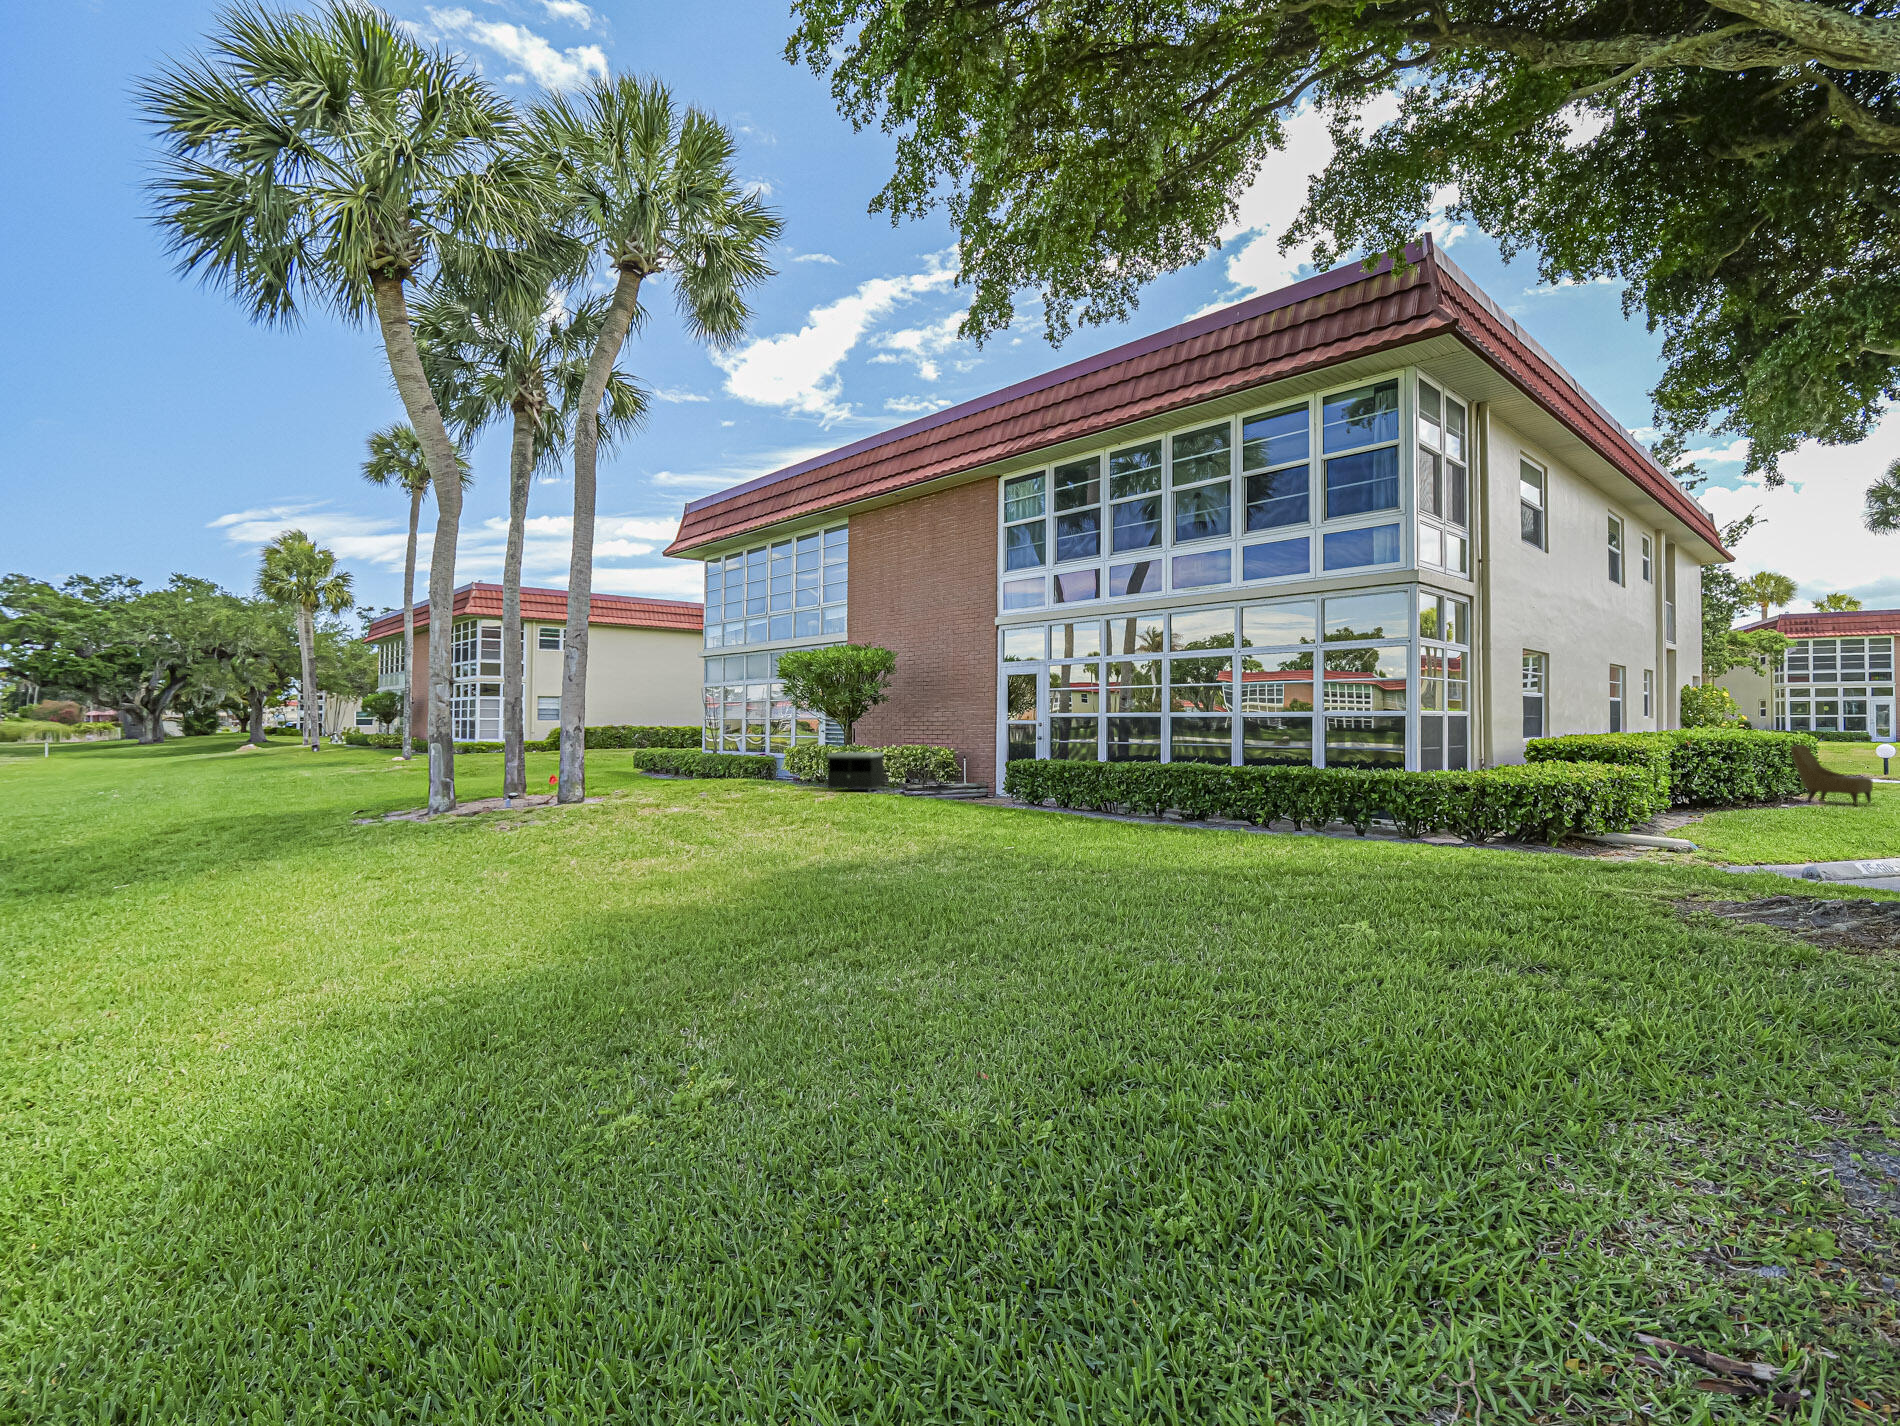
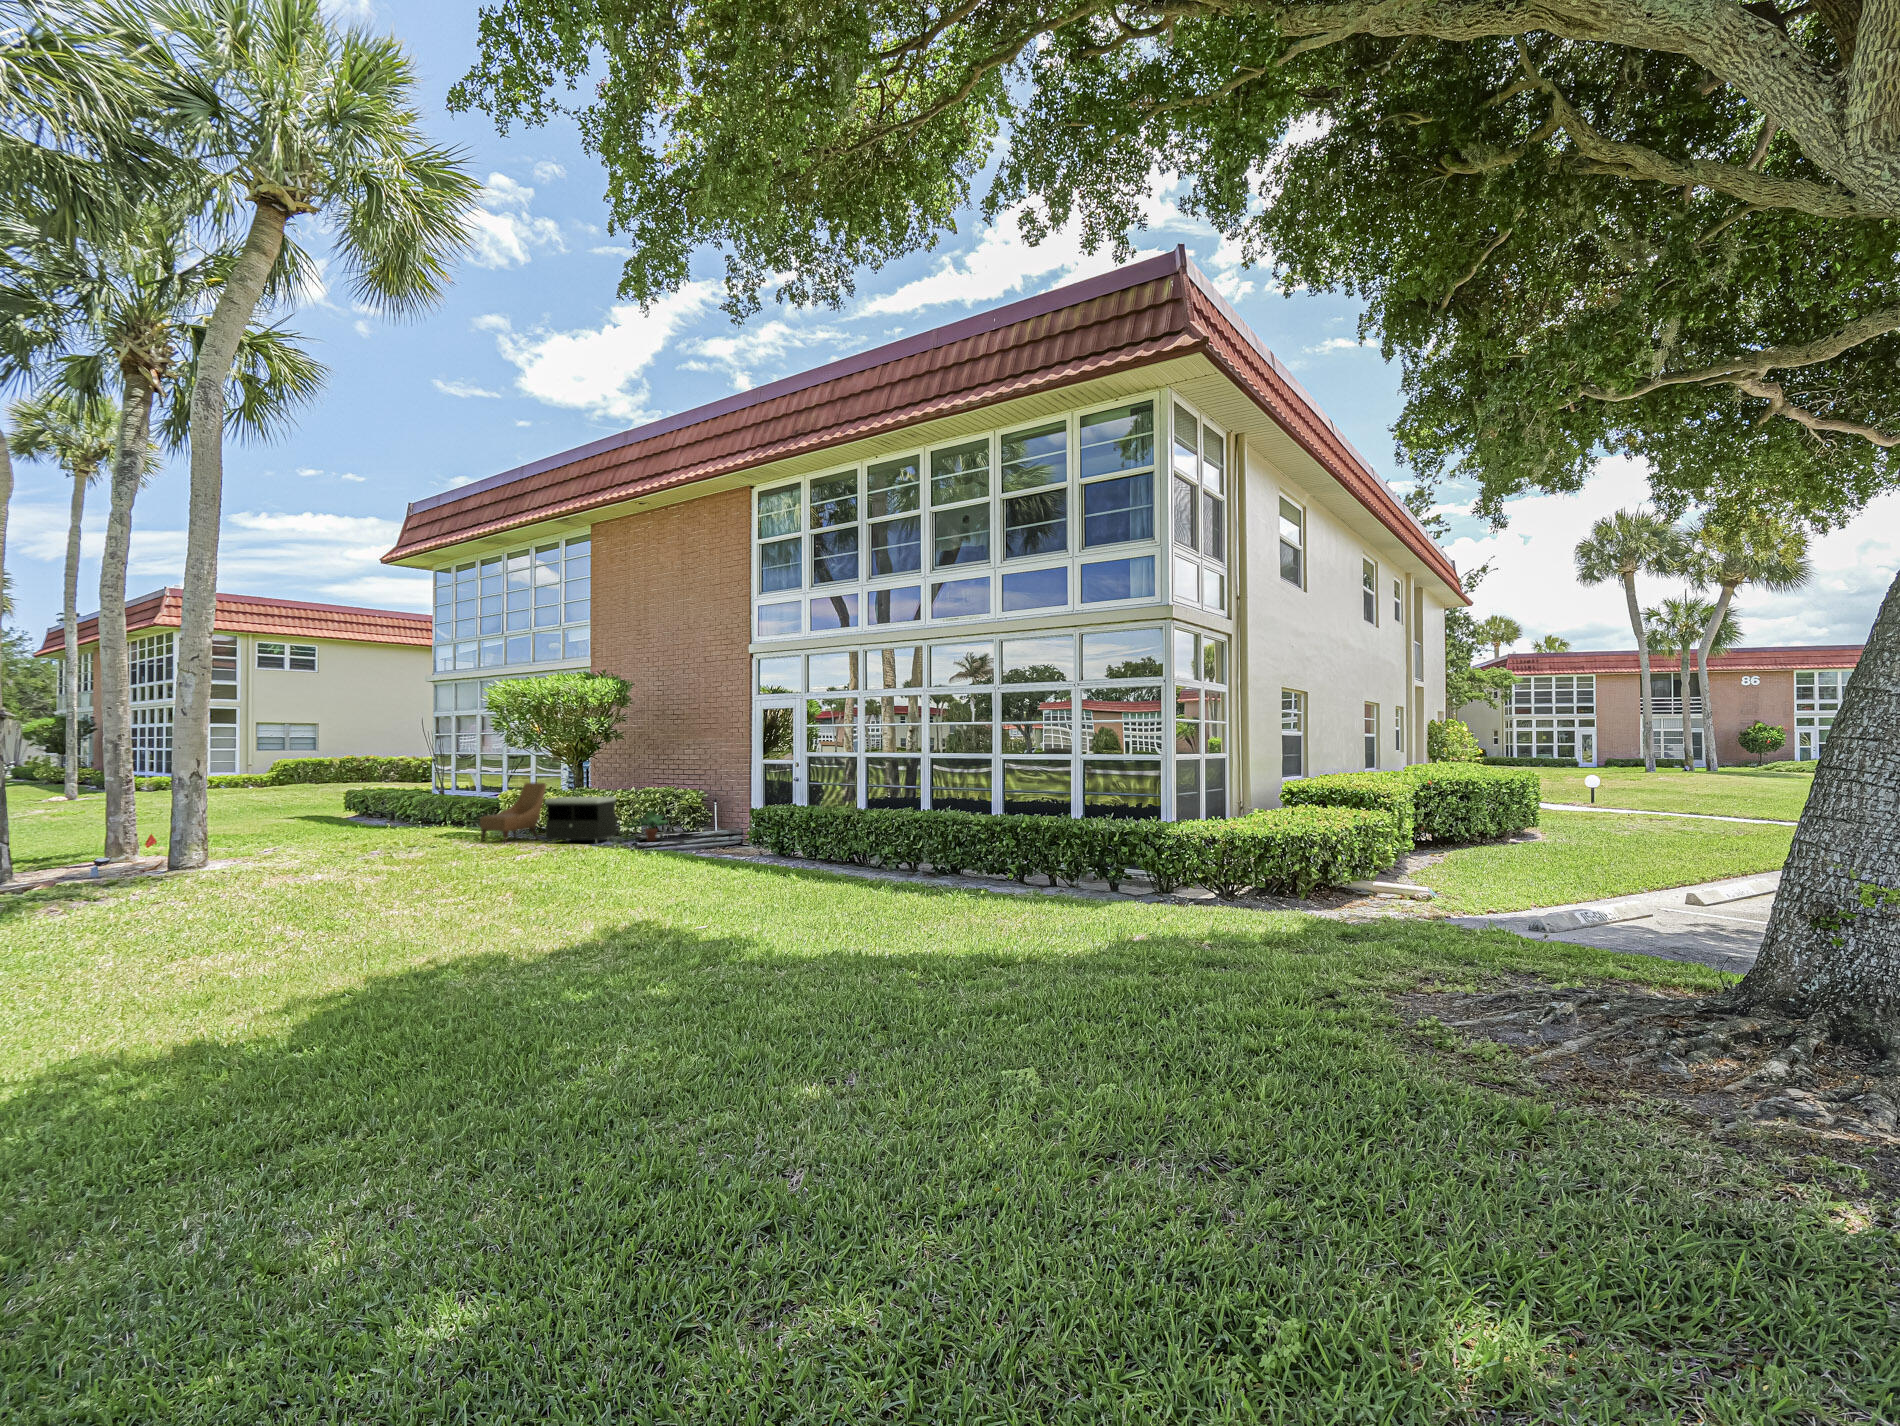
chair: present [1790,745,1873,806] -> present [480,782,546,843]
potted plant: none [892,764,931,791] -> present [626,810,667,841]

